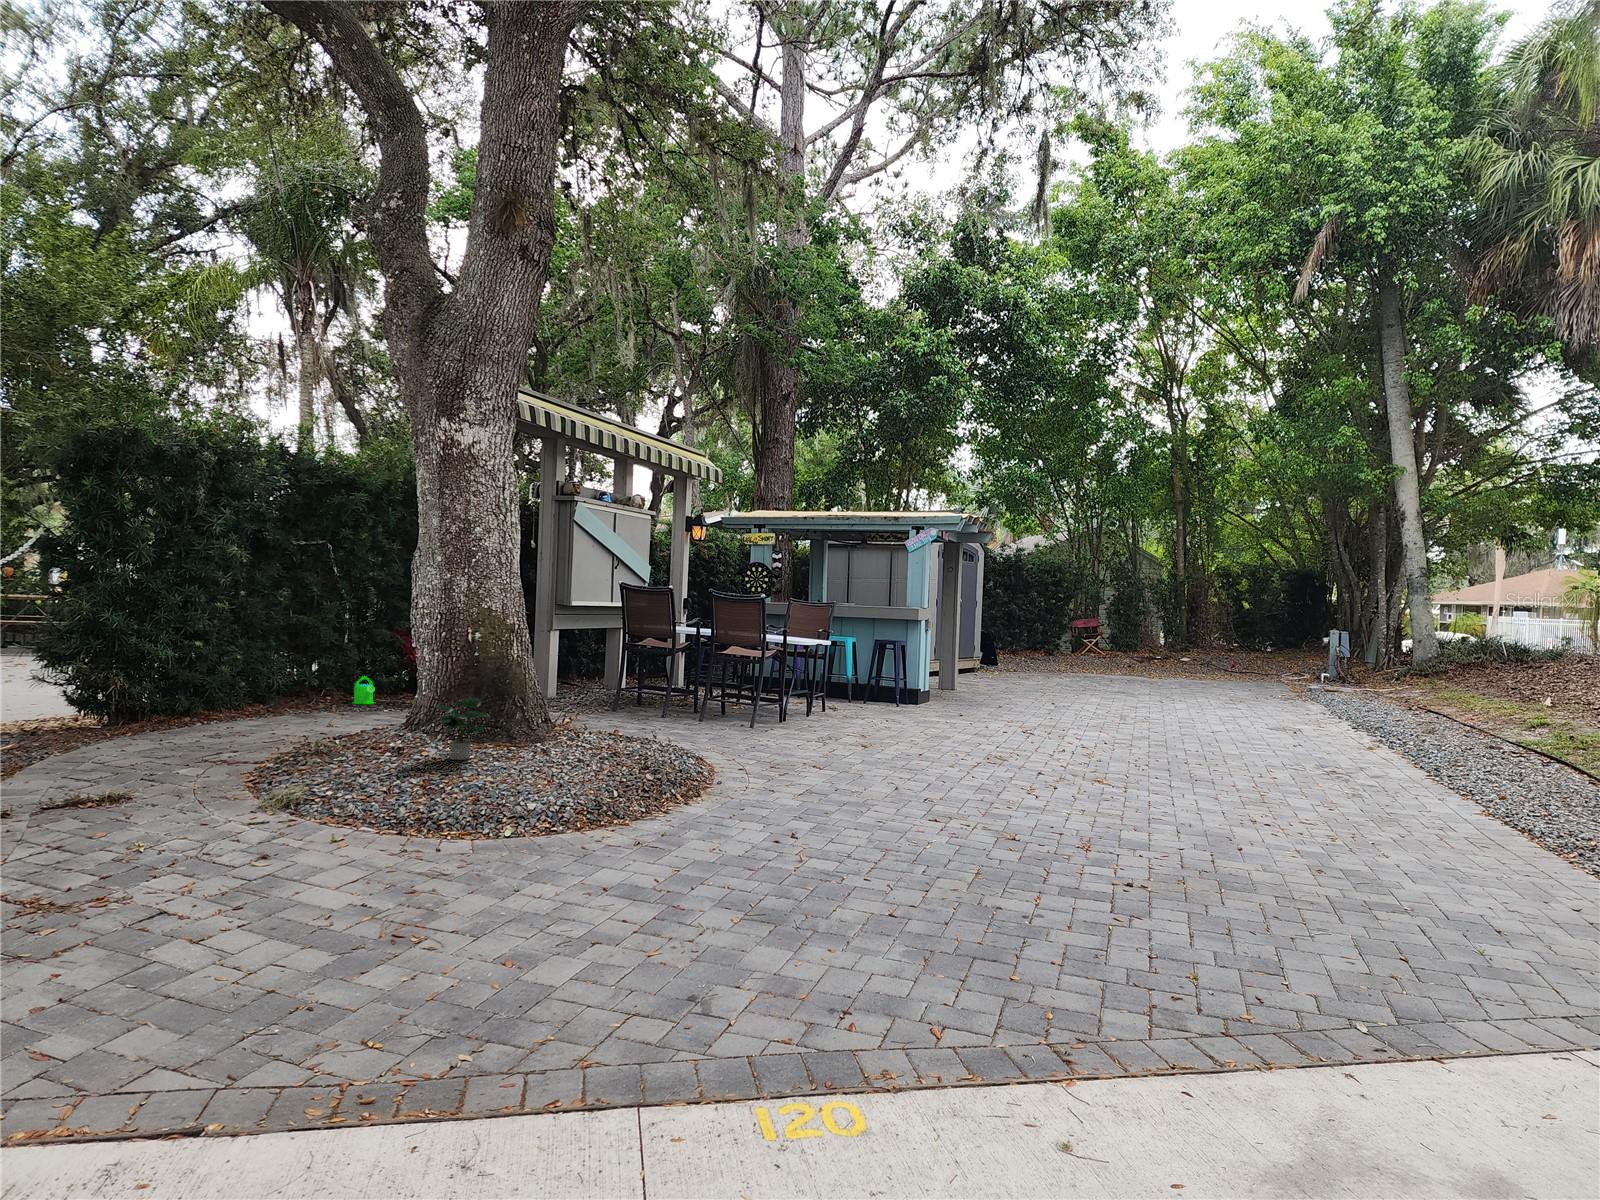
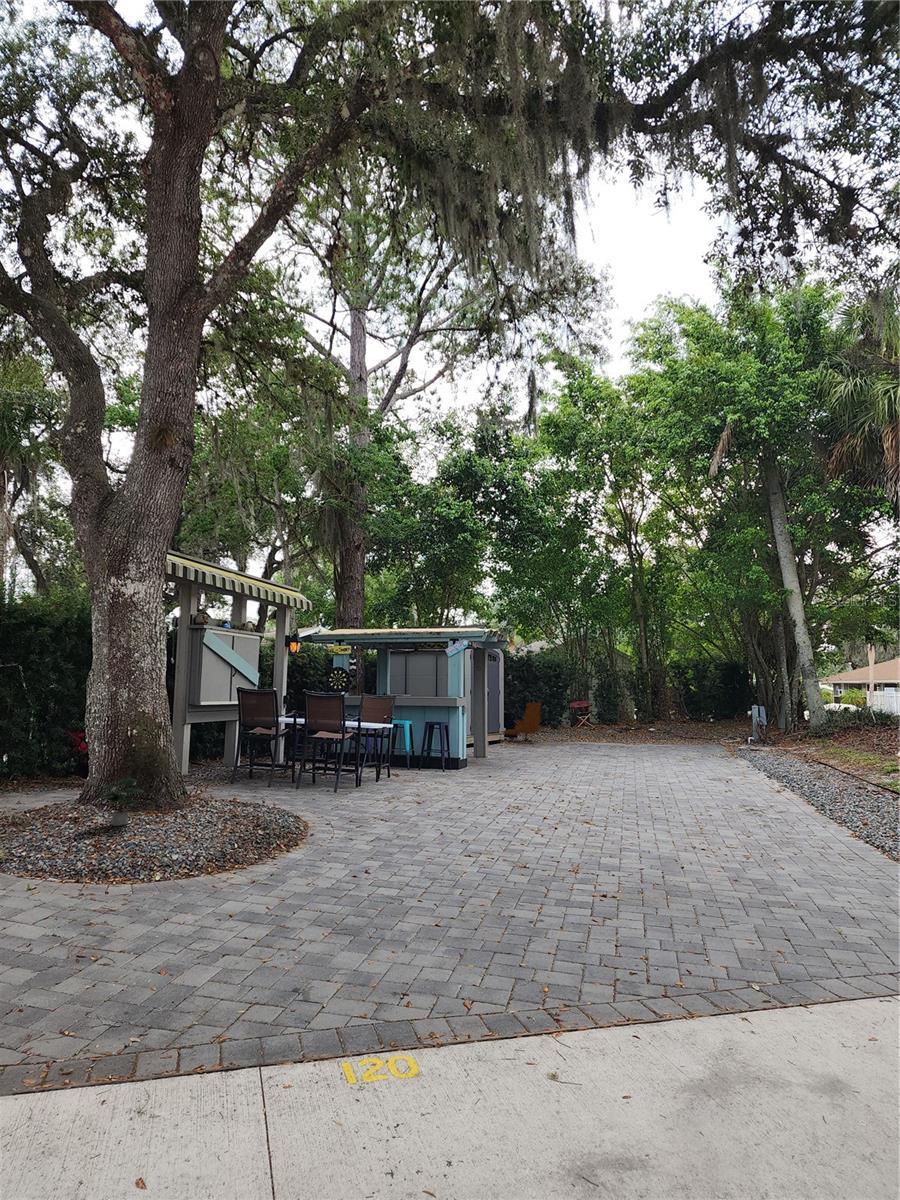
lounge chair: none [976,617,1031,673] -> present [503,703,541,742]
watering can: present [353,676,375,704] -> none [21,768,41,790]

